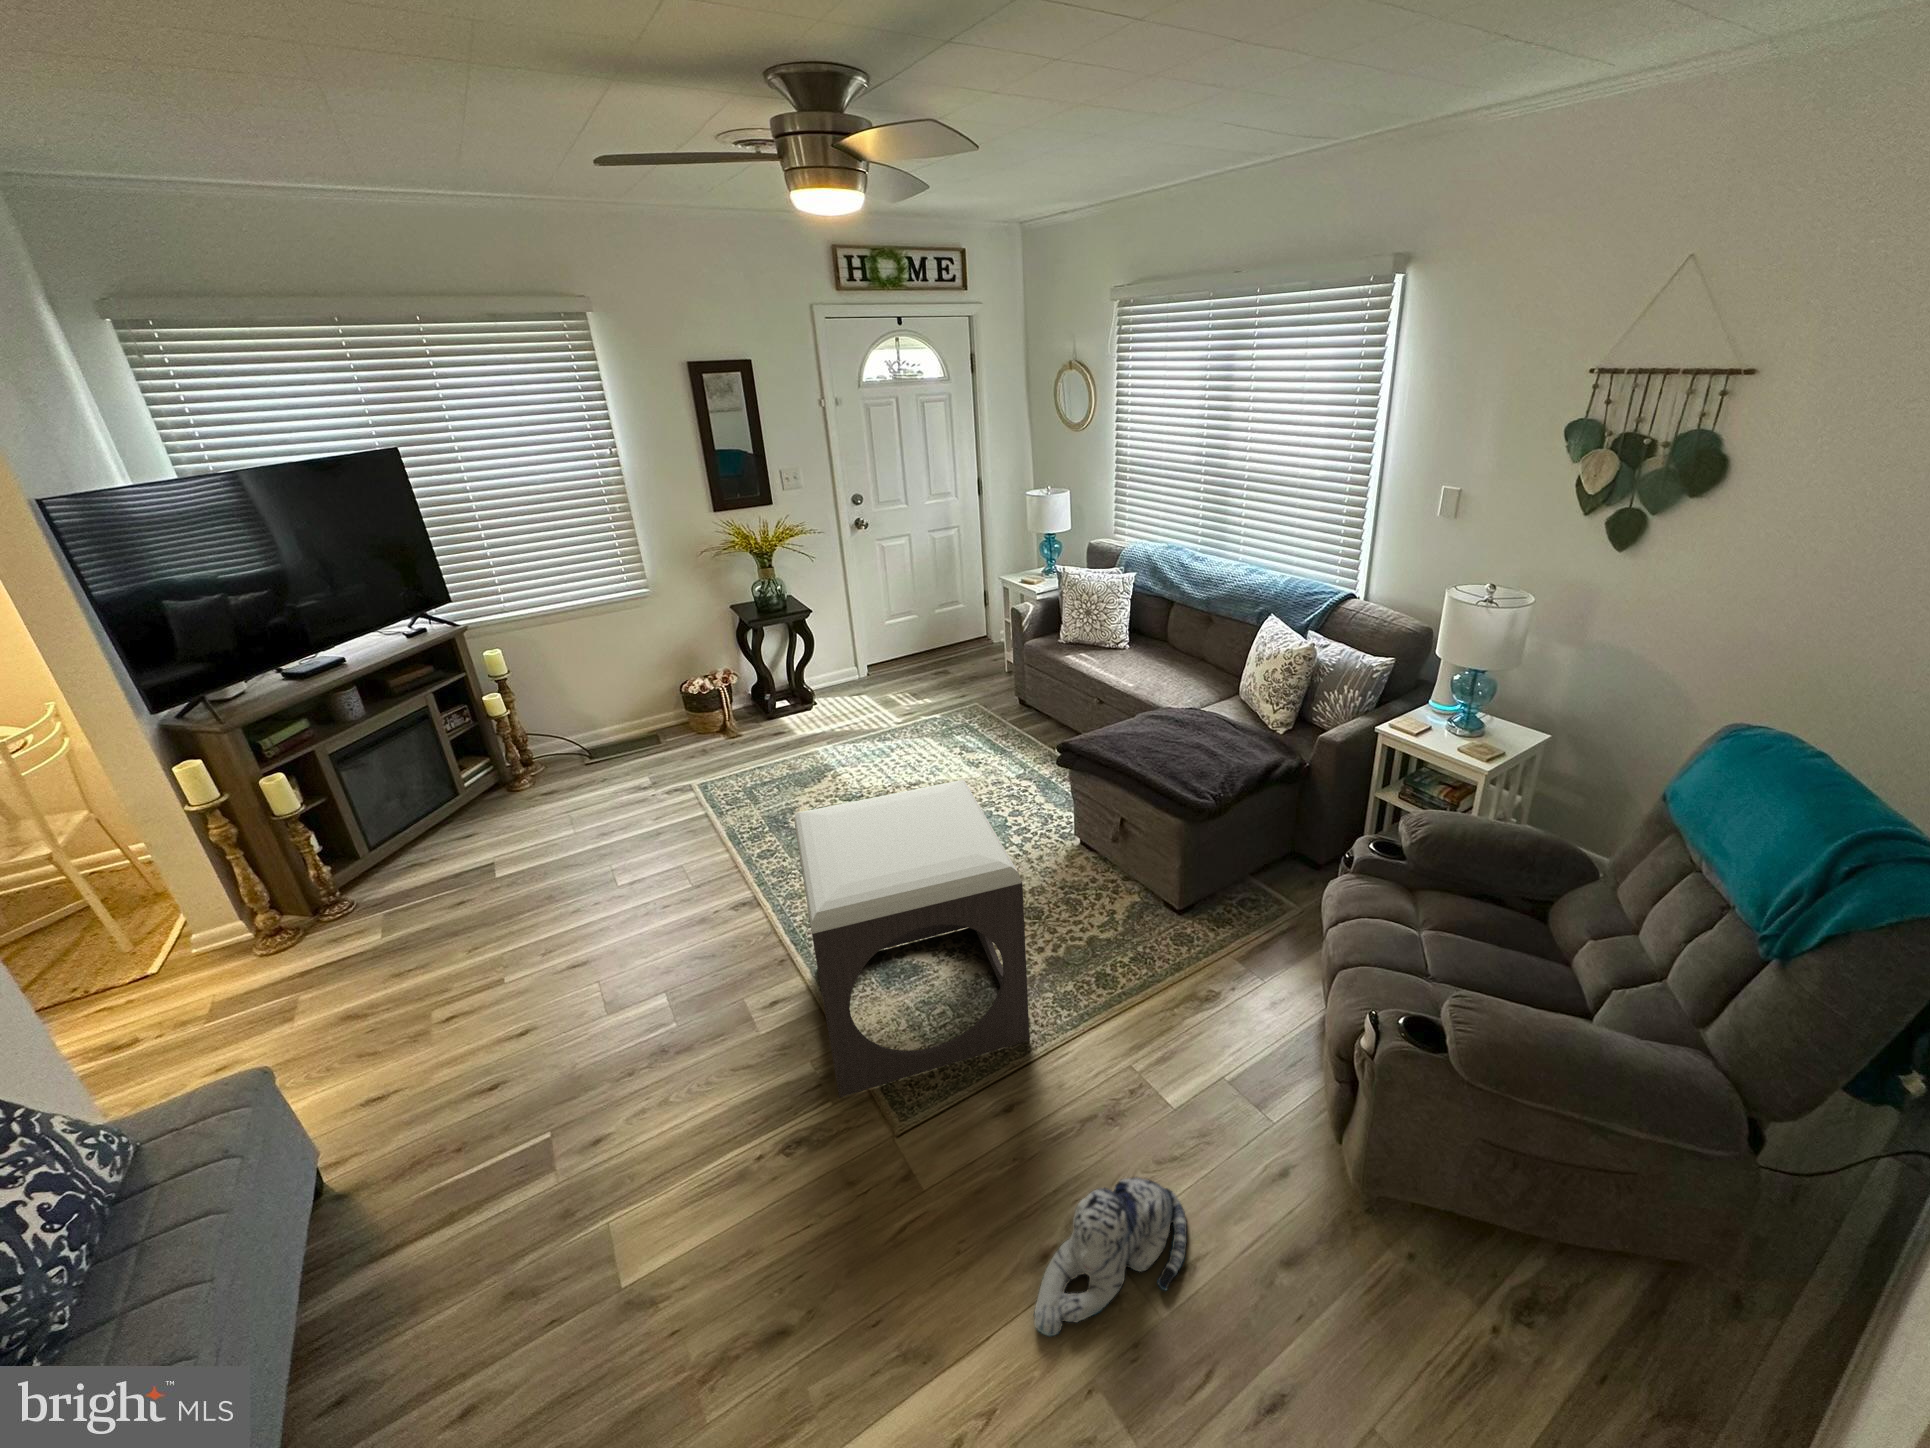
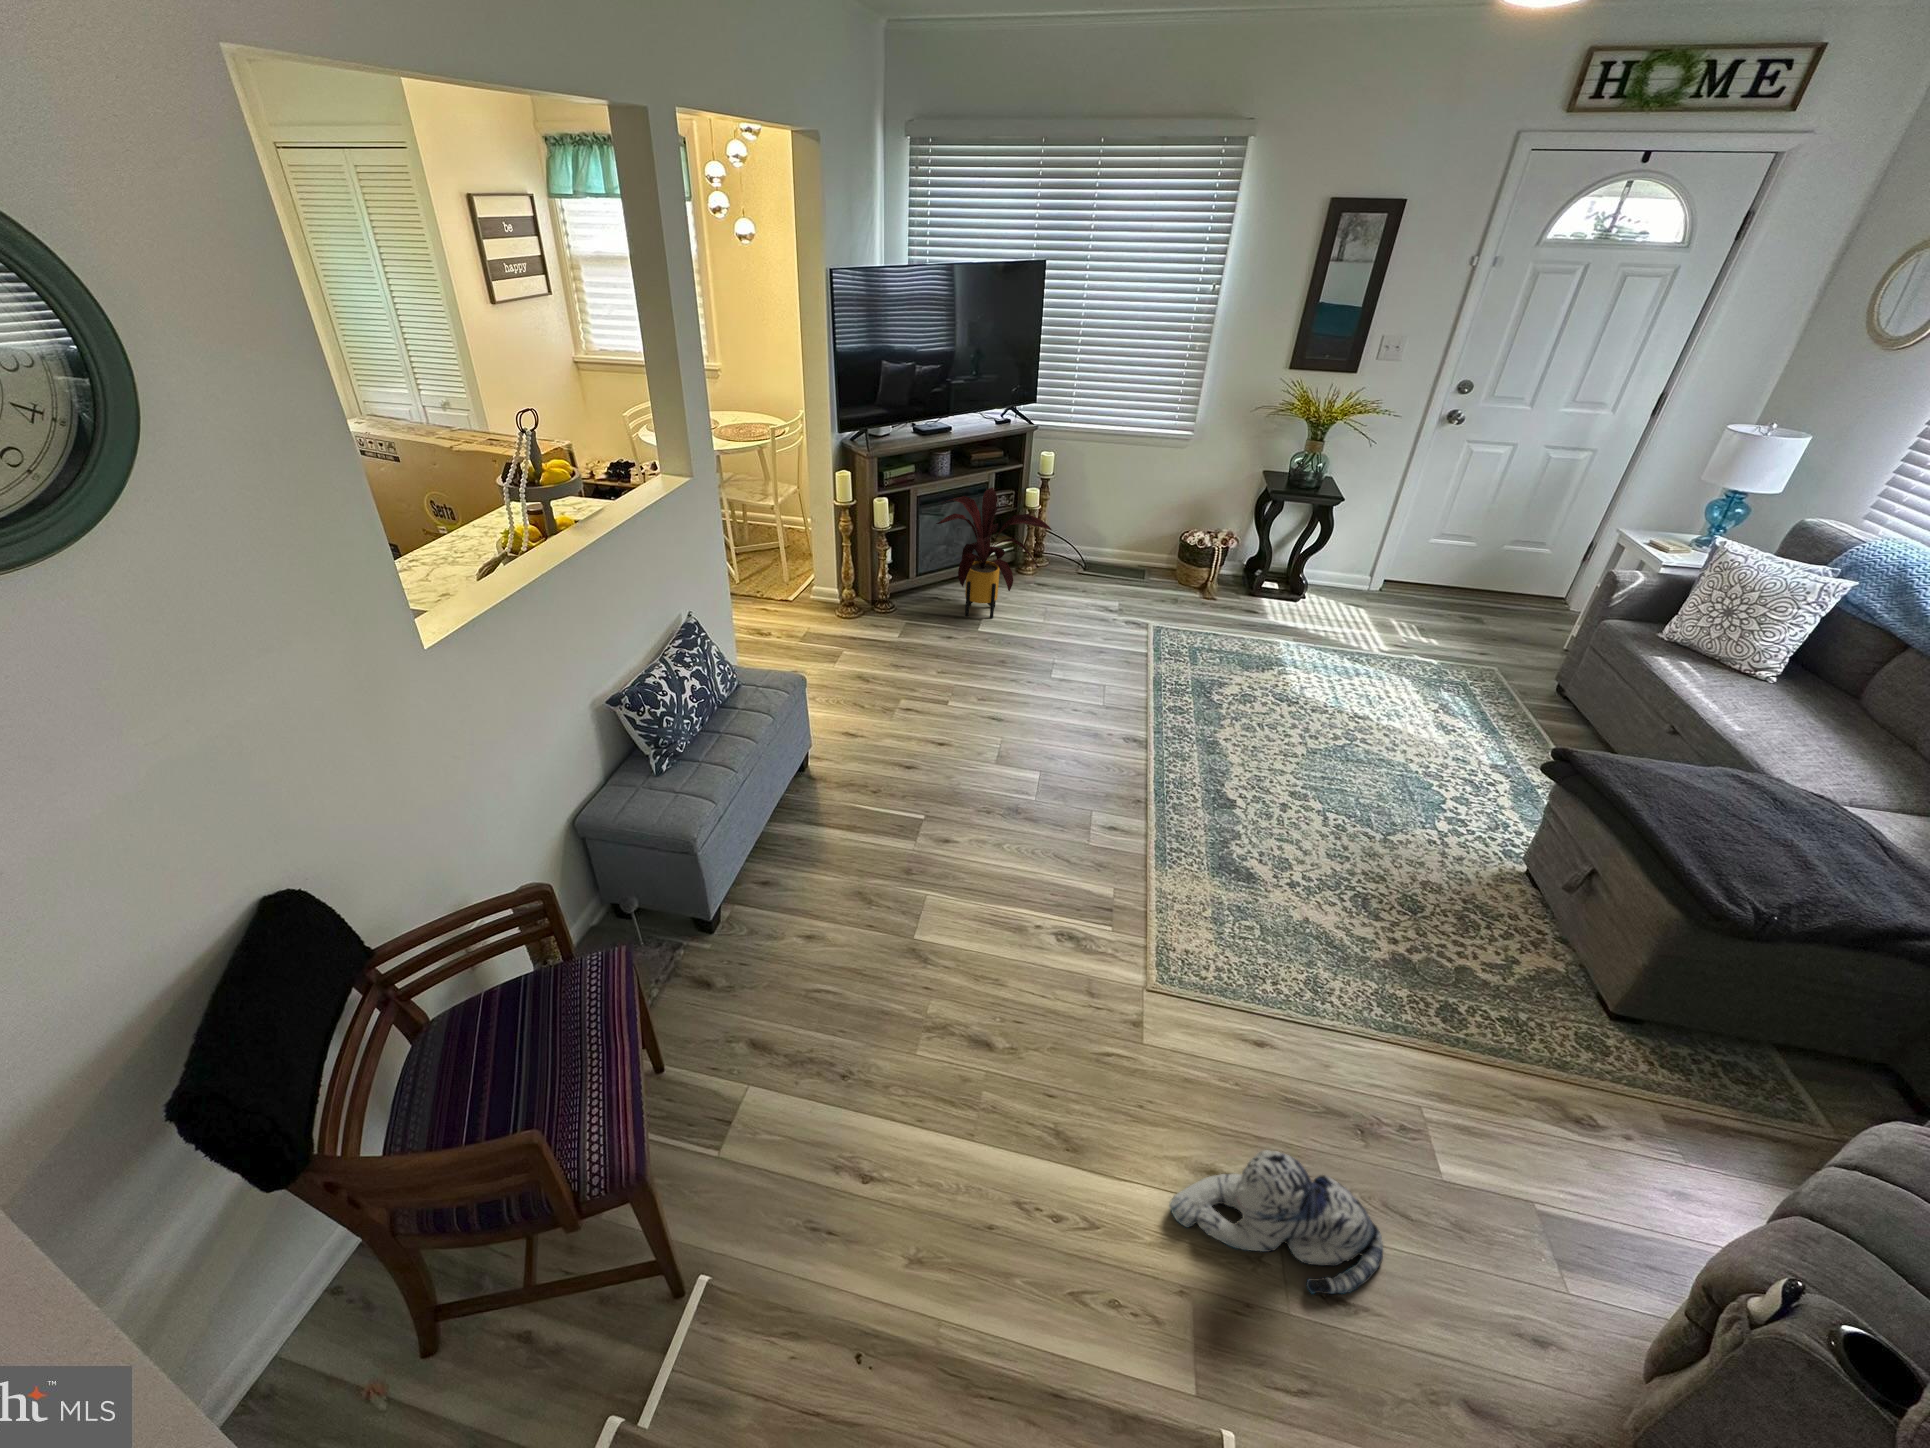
house plant: none [372,709,546,868] -> present [936,487,1052,618]
footstool: present [795,780,1030,1097] -> none [1121,678,1394,1006]

